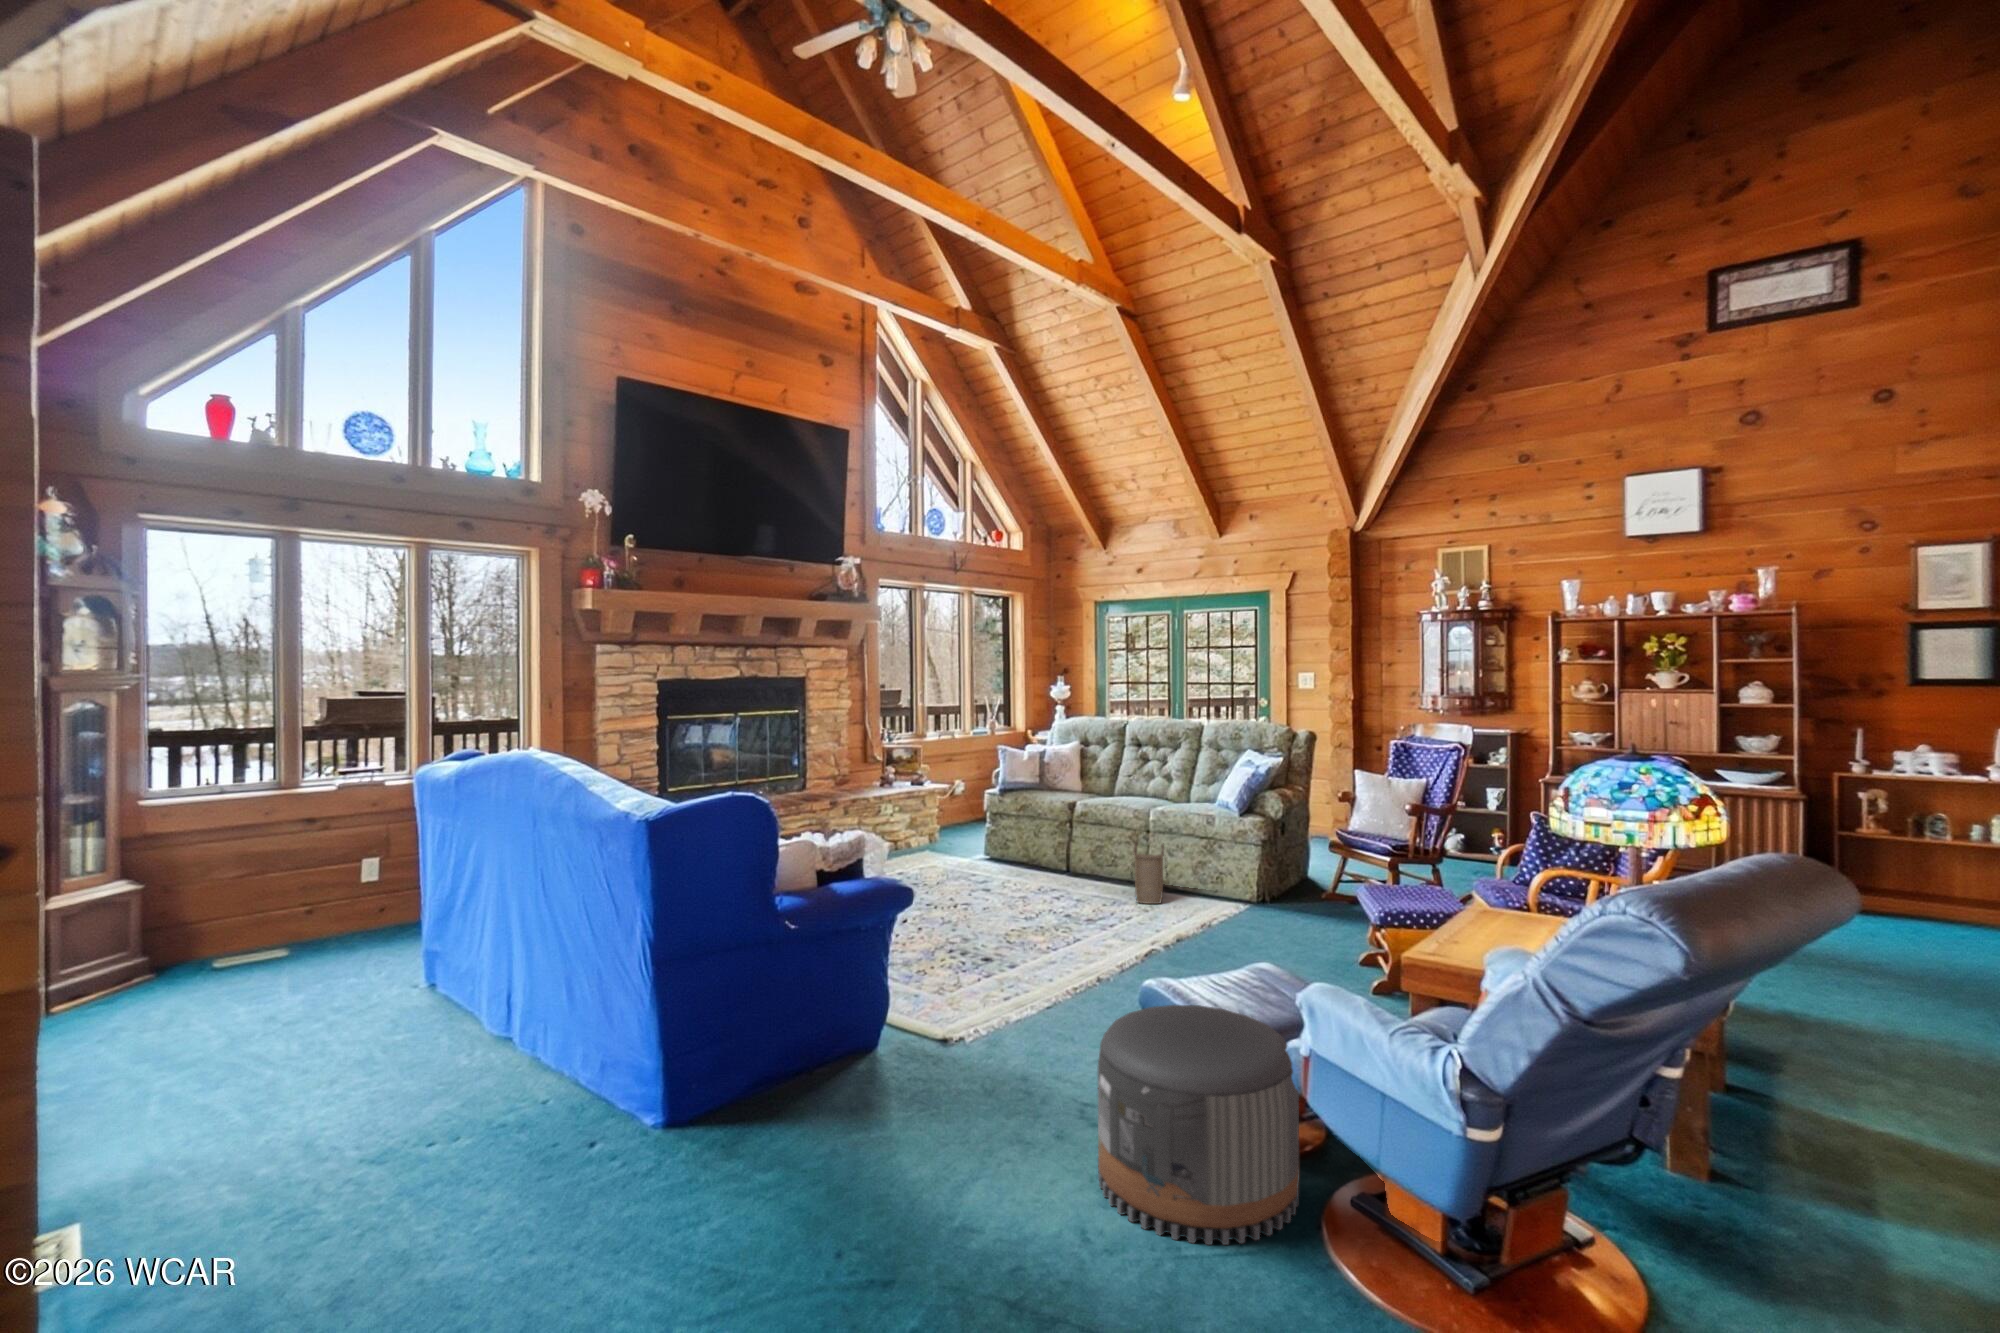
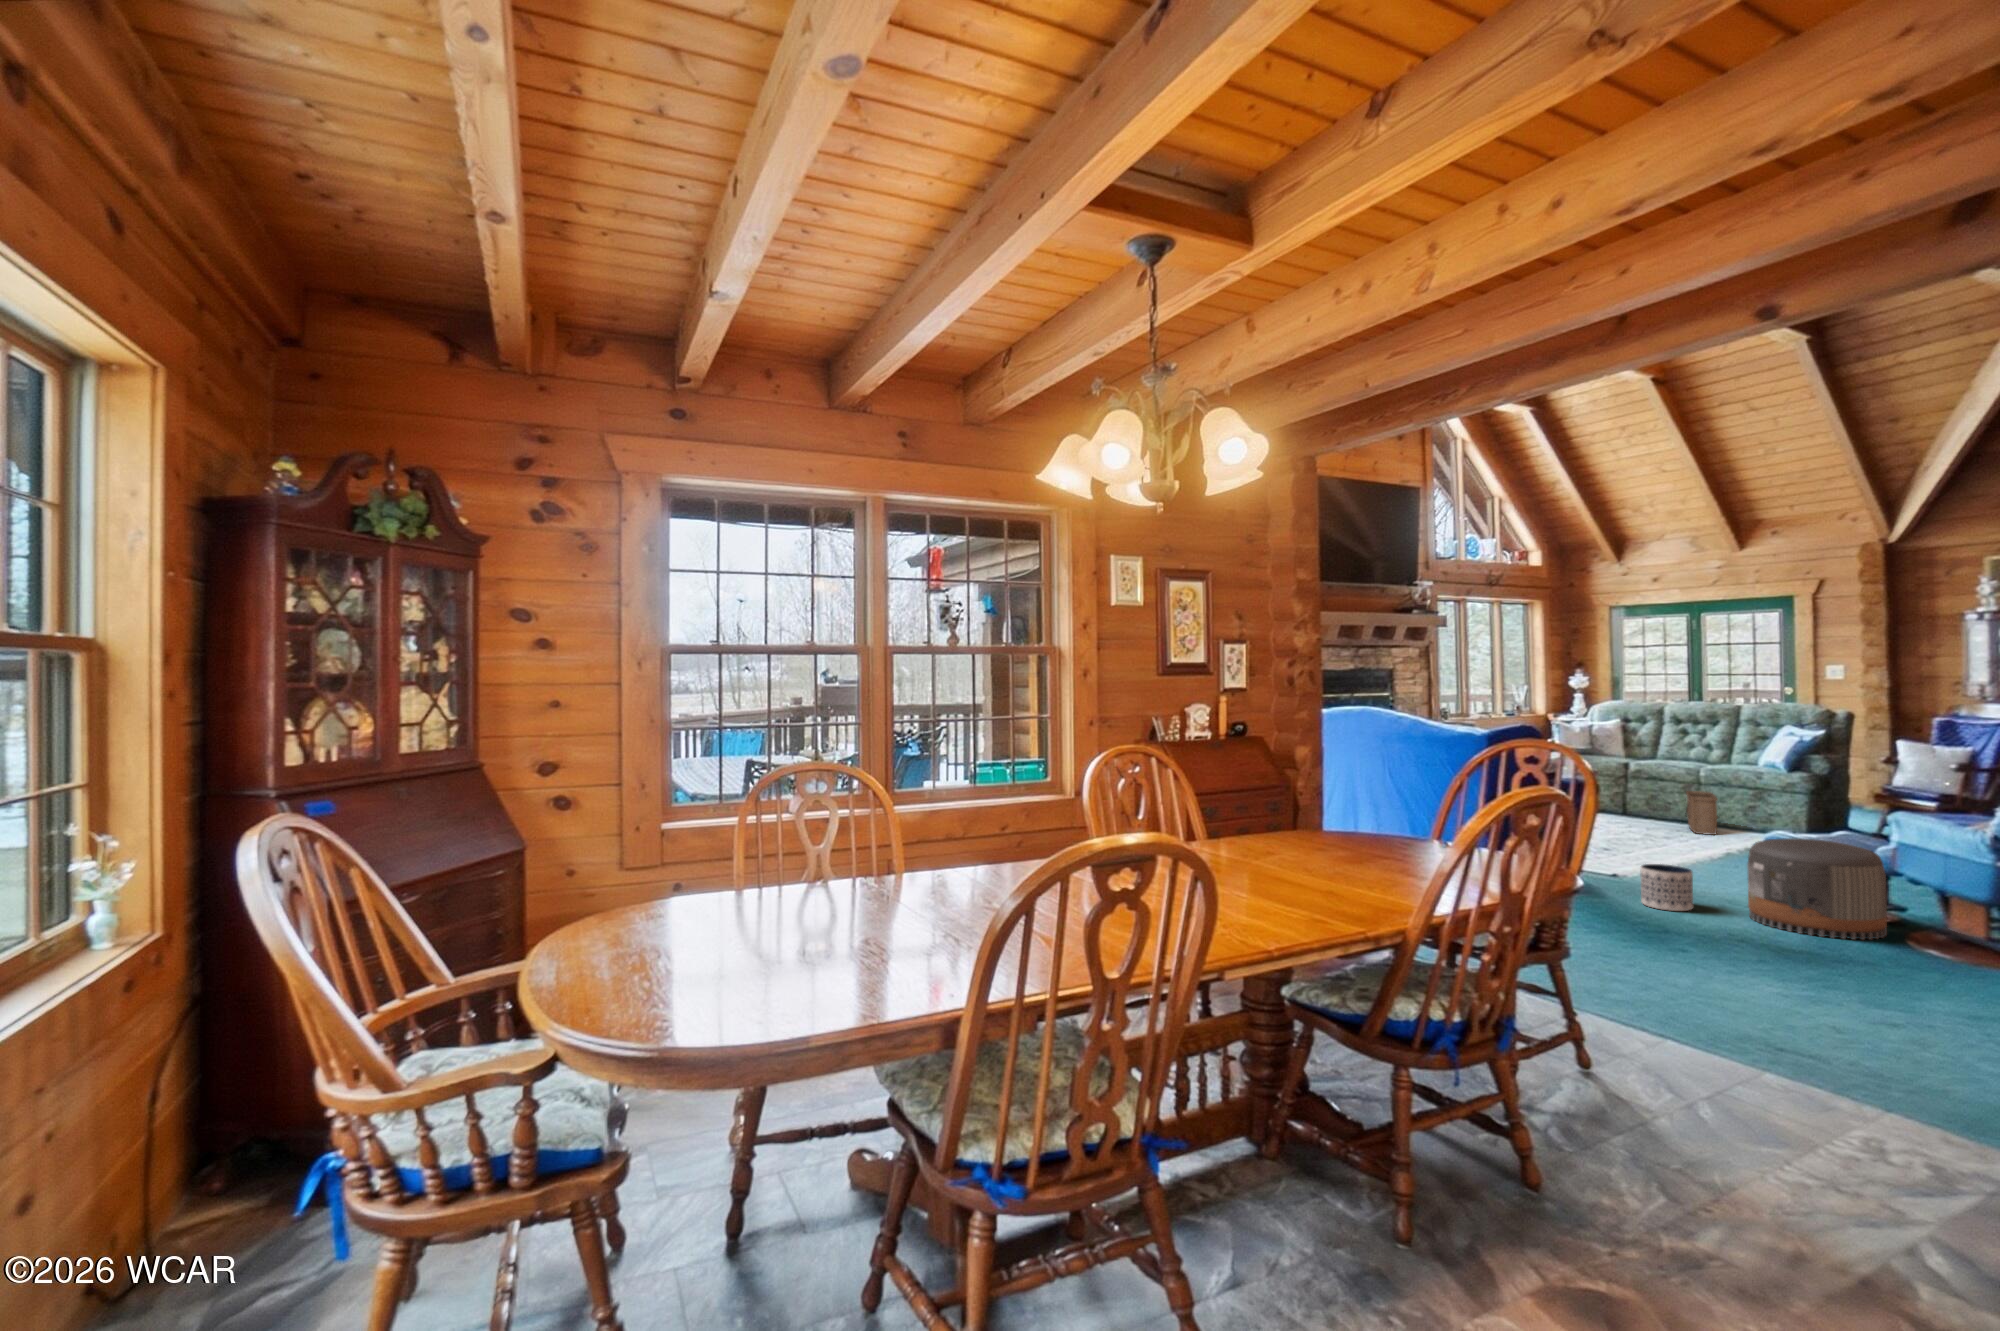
planter: none [937,1060,1019,1171] -> present [1640,864,1693,911]

